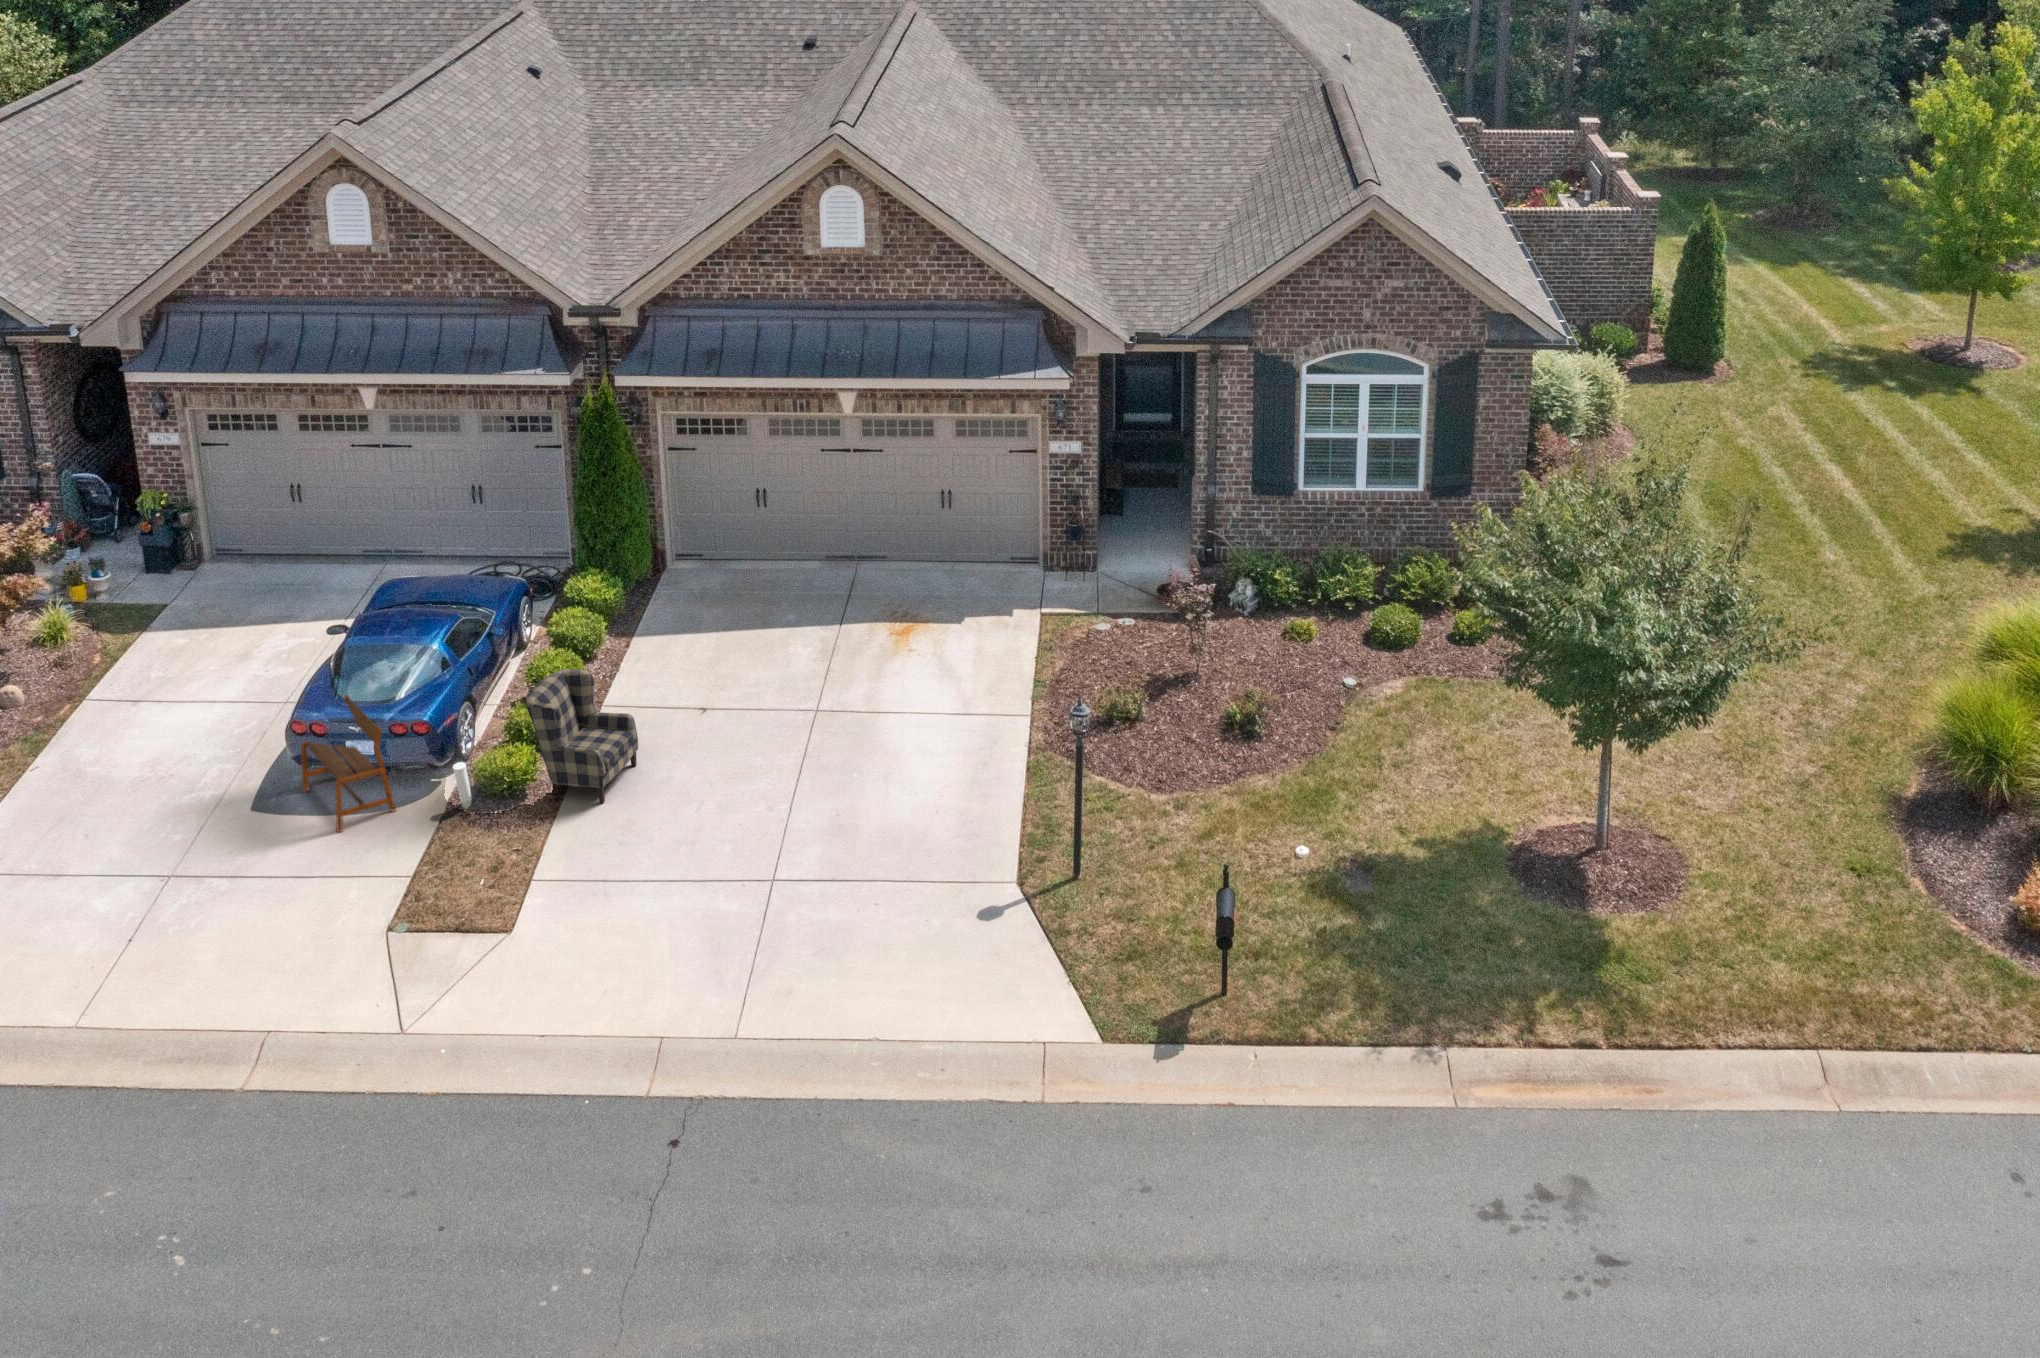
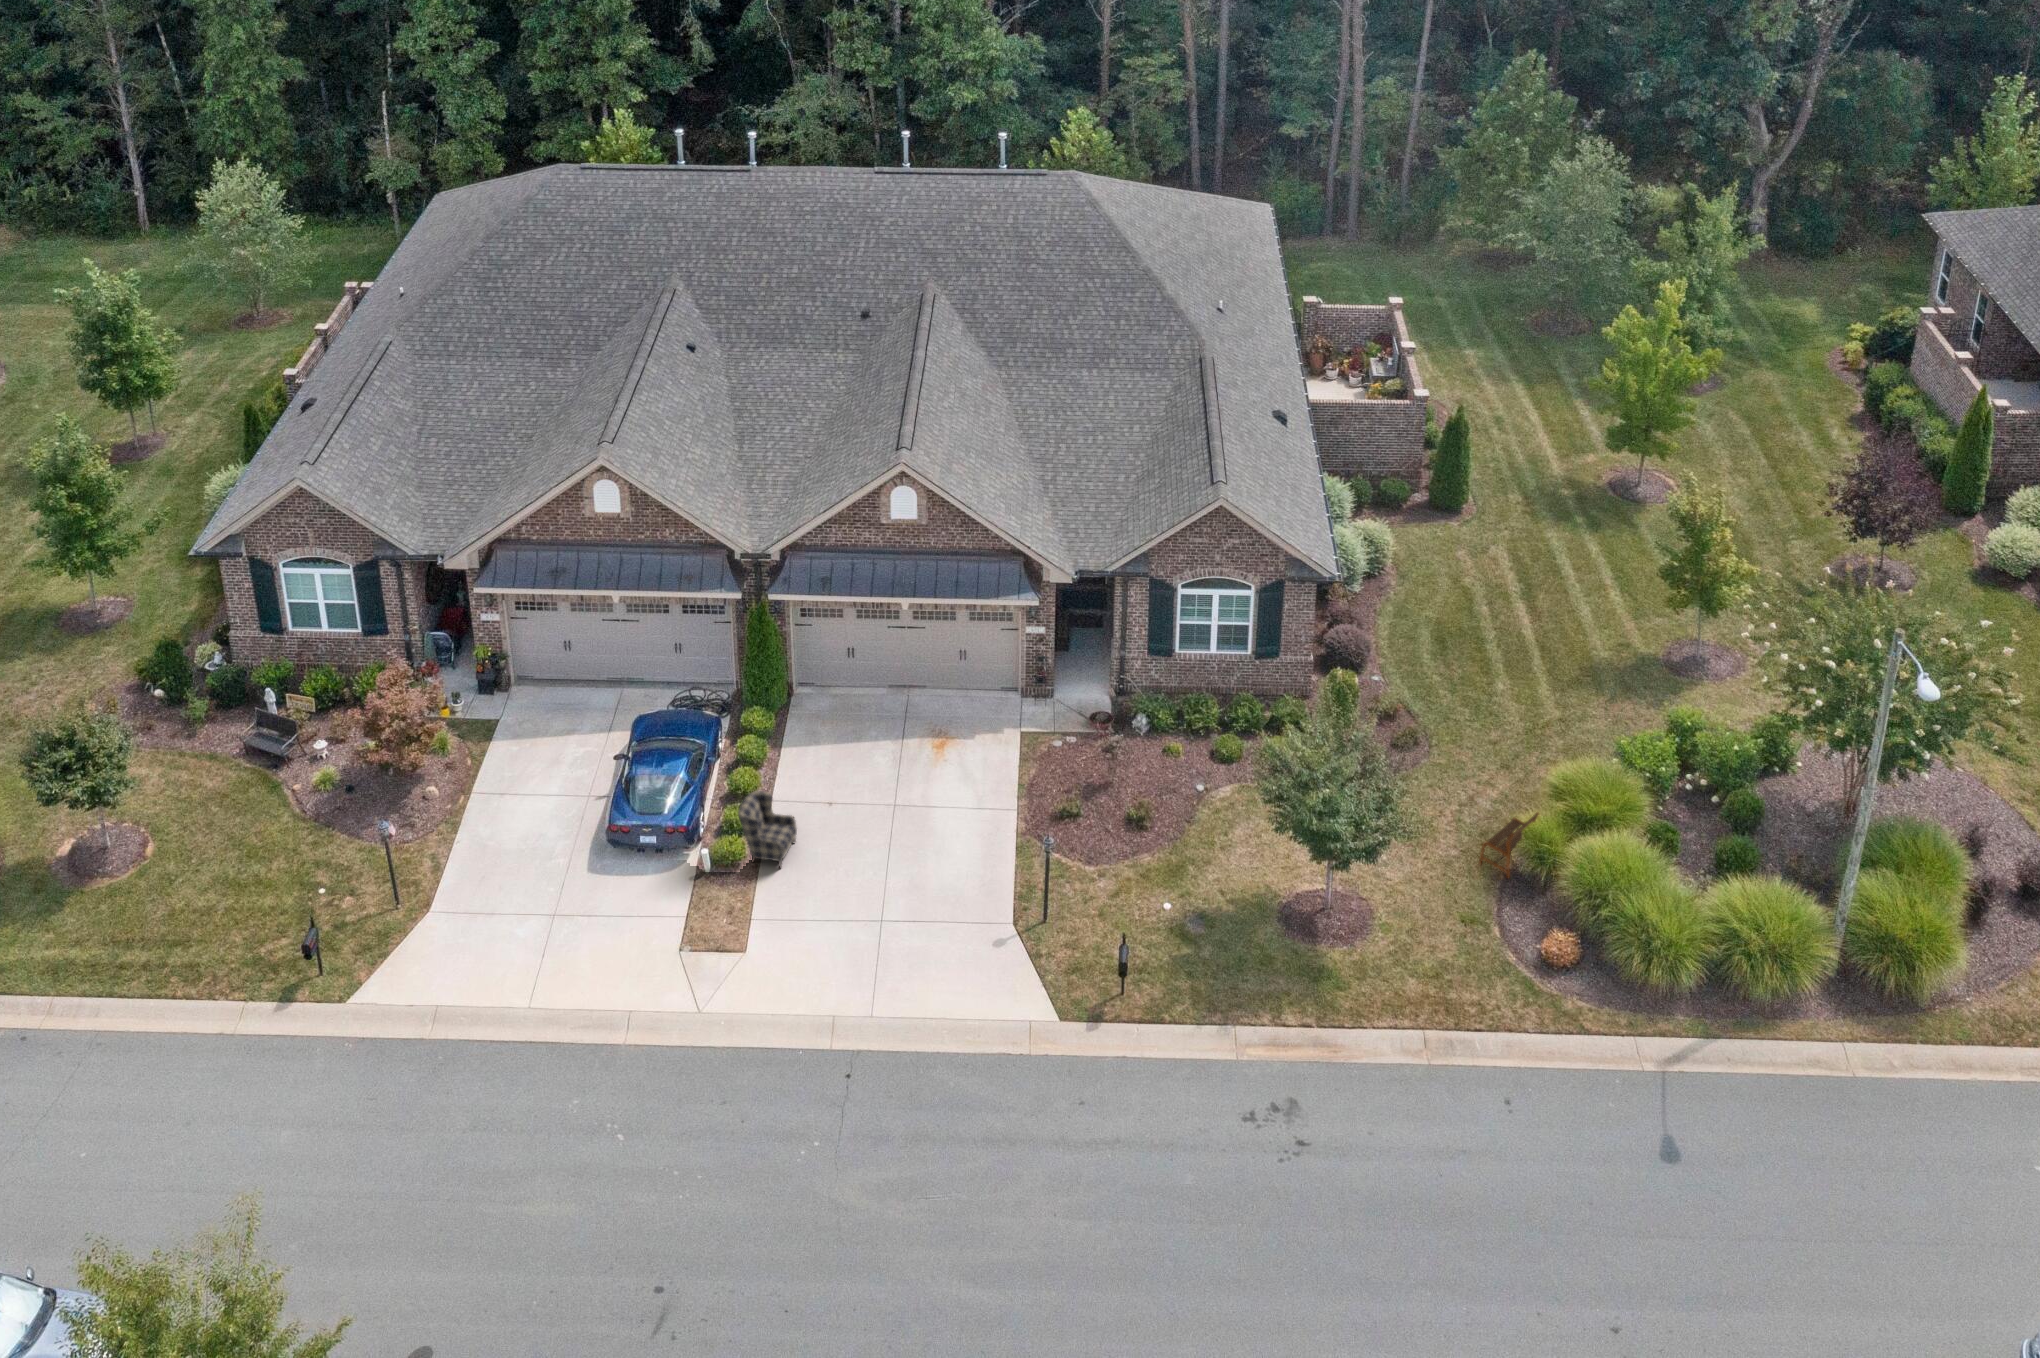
bench: present [301,695,396,832] -> present [1478,812,1539,878]

